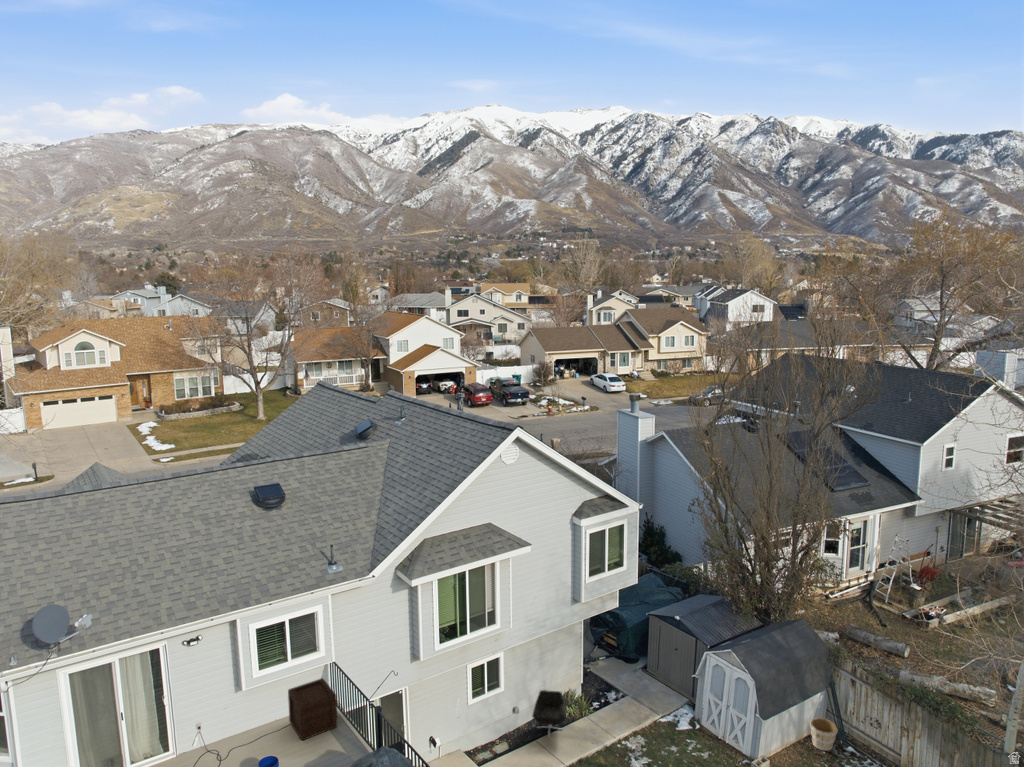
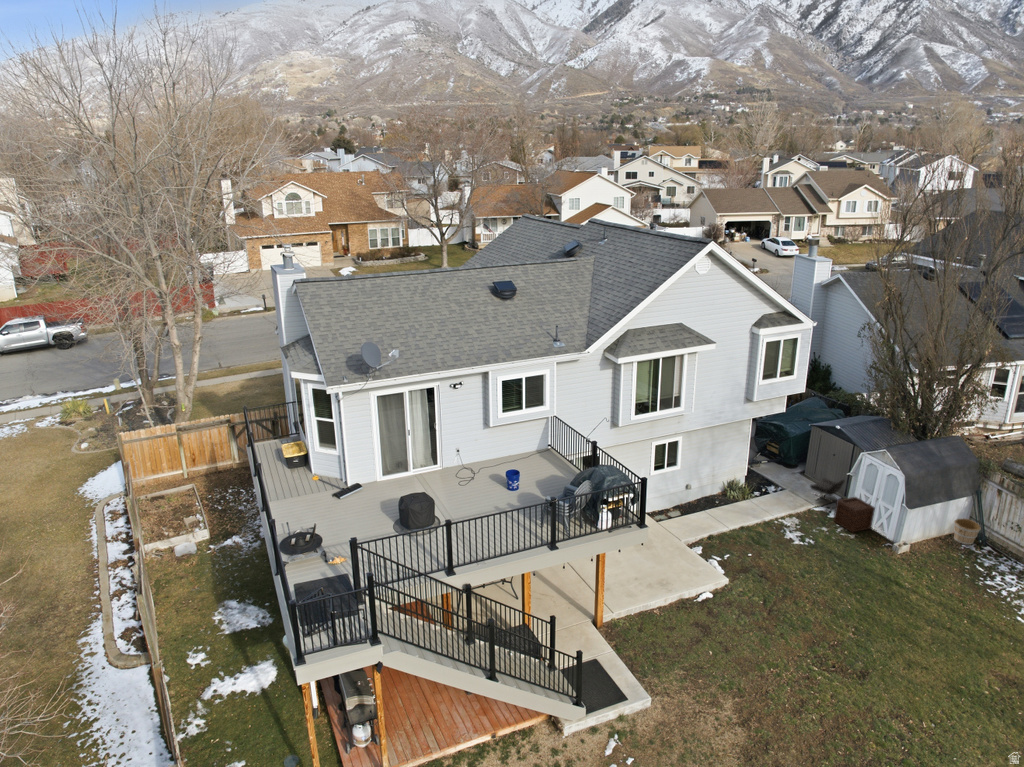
wooden crate: present [288,678,338,740] -> present [834,497,875,532]
lounge chair: present [533,690,566,737] -> present [810,478,845,497]

